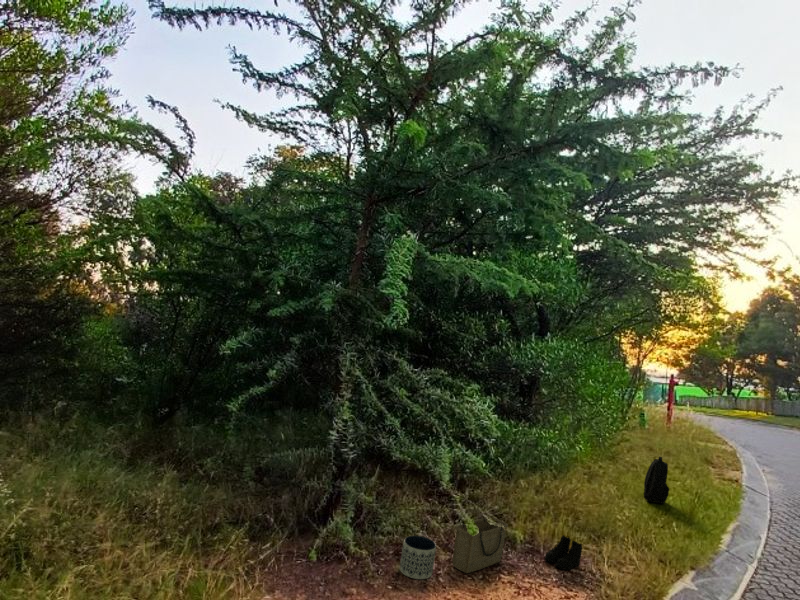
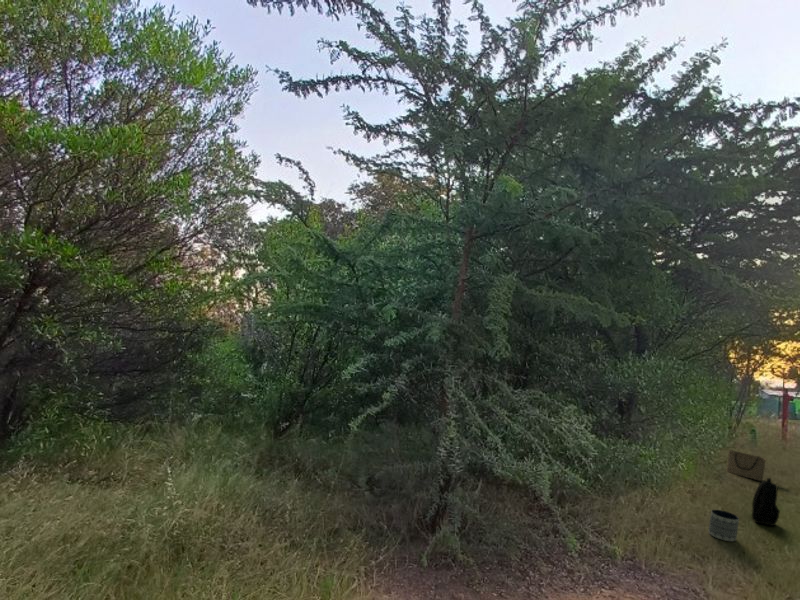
basket: present [452,517,508,573] -> present [727,450,767,481]
boots: present [545,535,582,570] -> none [646,553,685,588]
planter: present [400,536,436,579] -> present [709,510,739,541]

